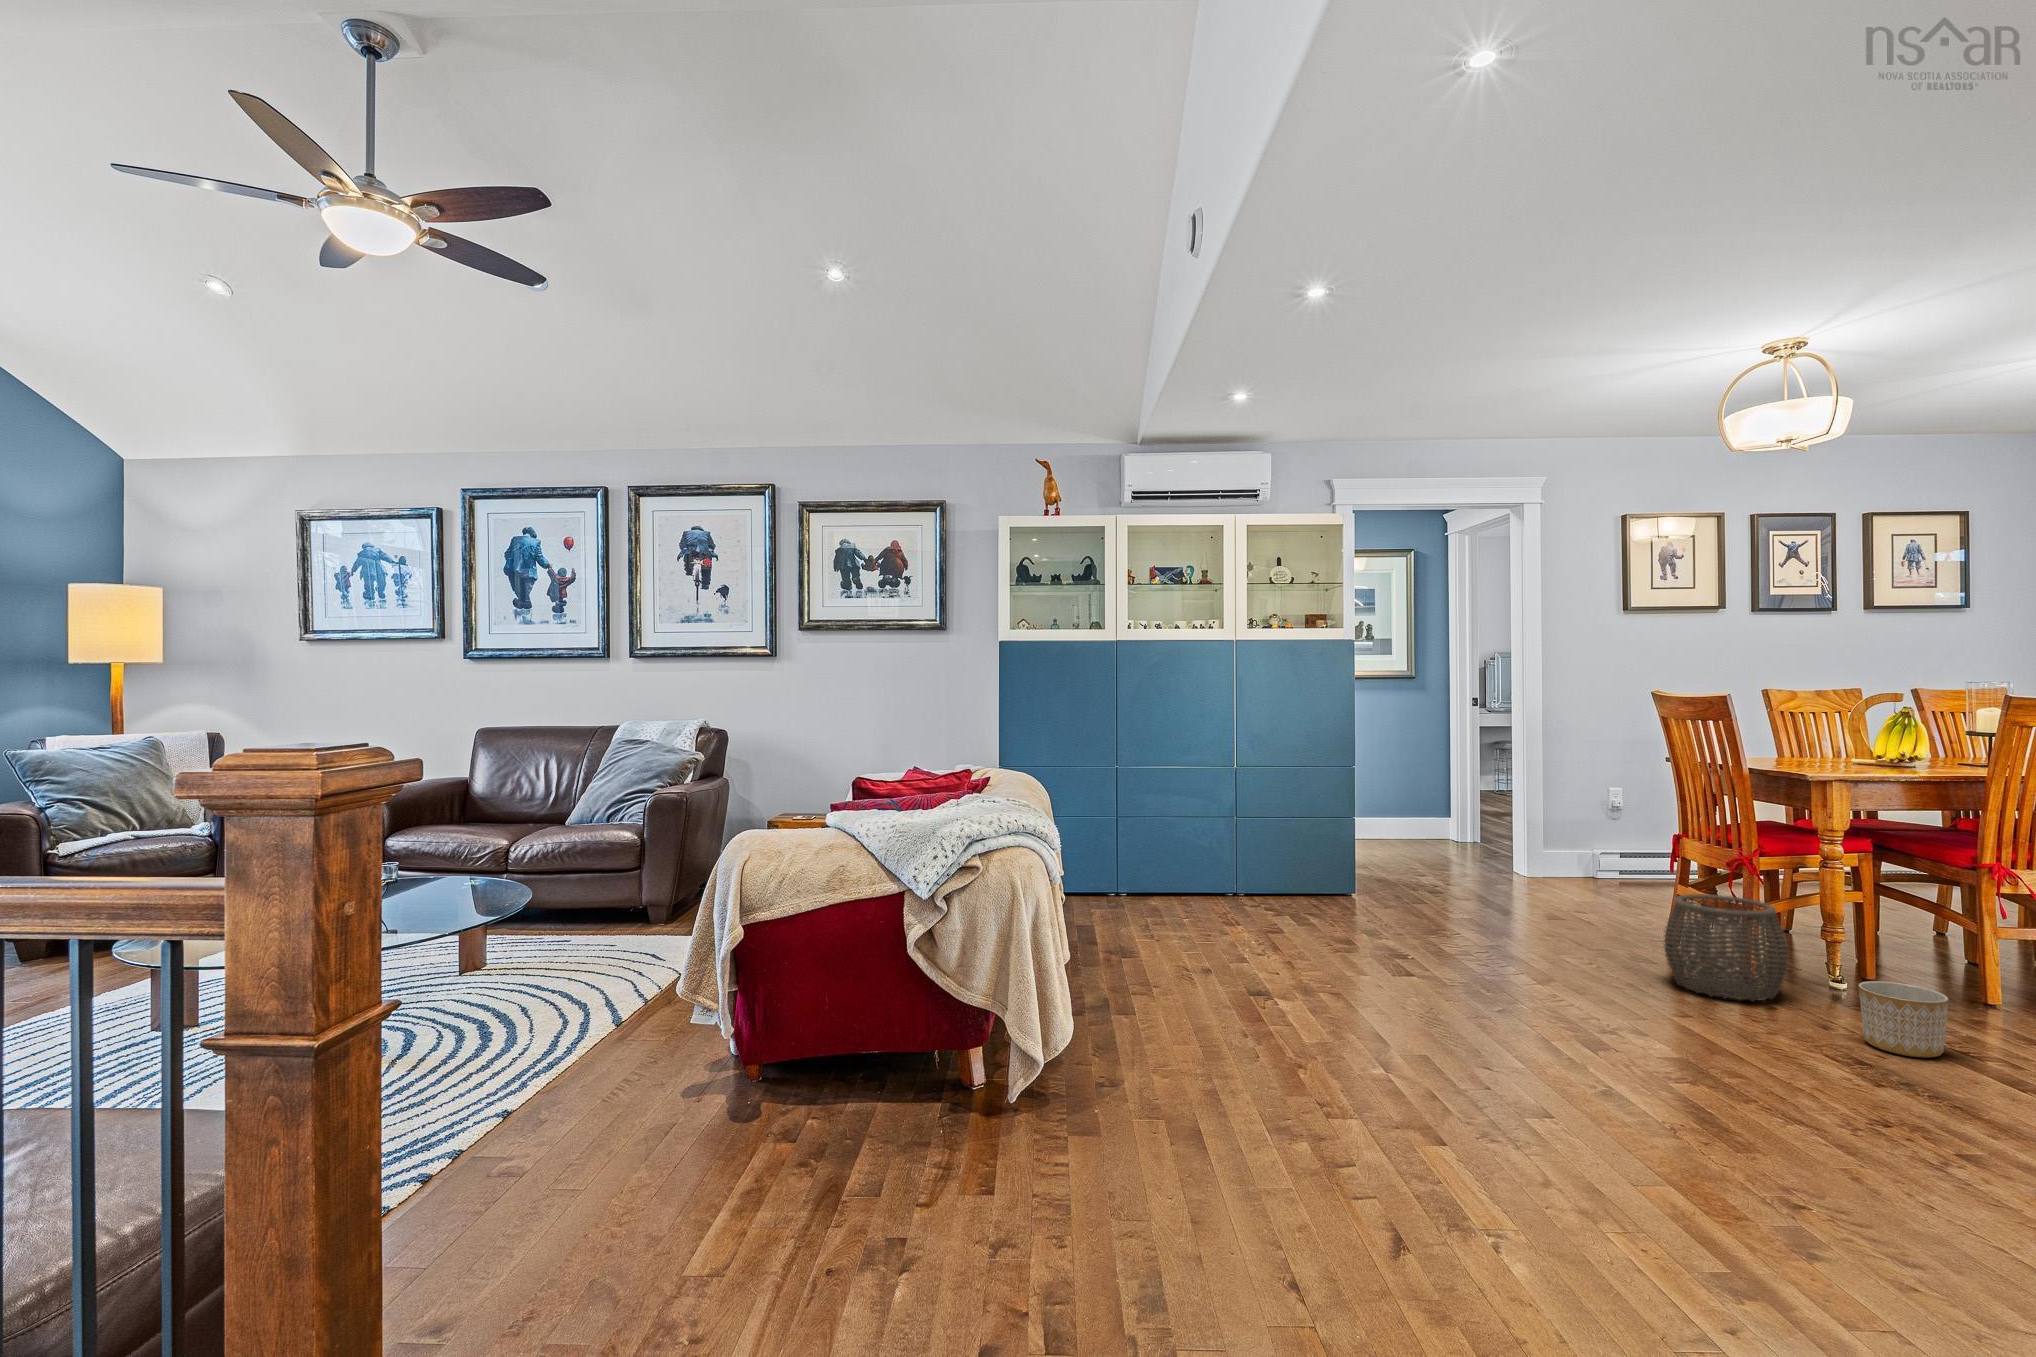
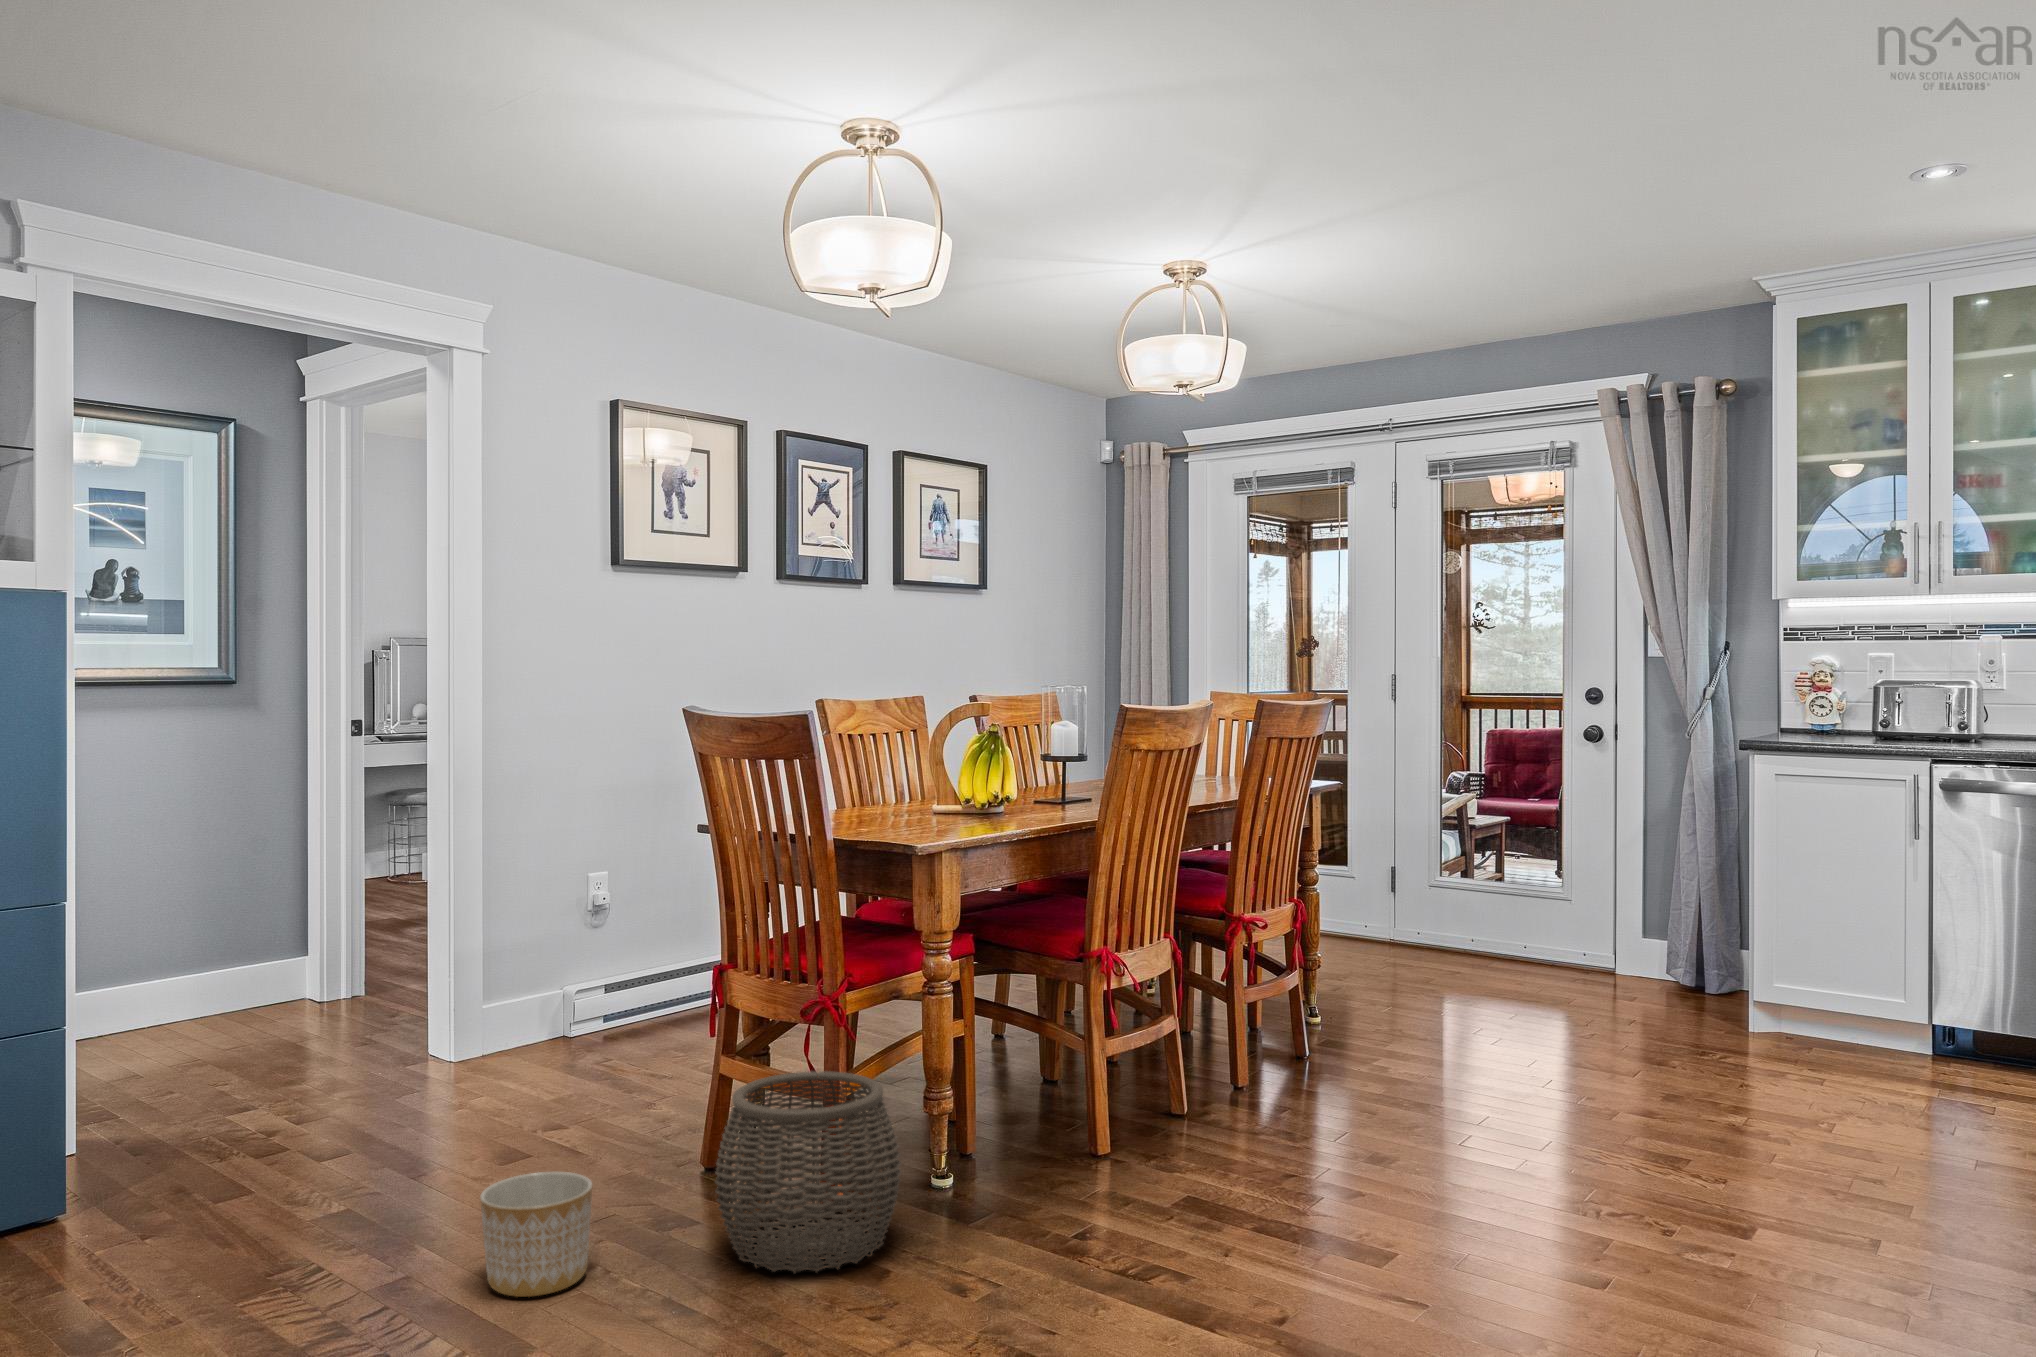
planter: present [1858,981,1948,1058] -> present [480,1172,592,1297]

